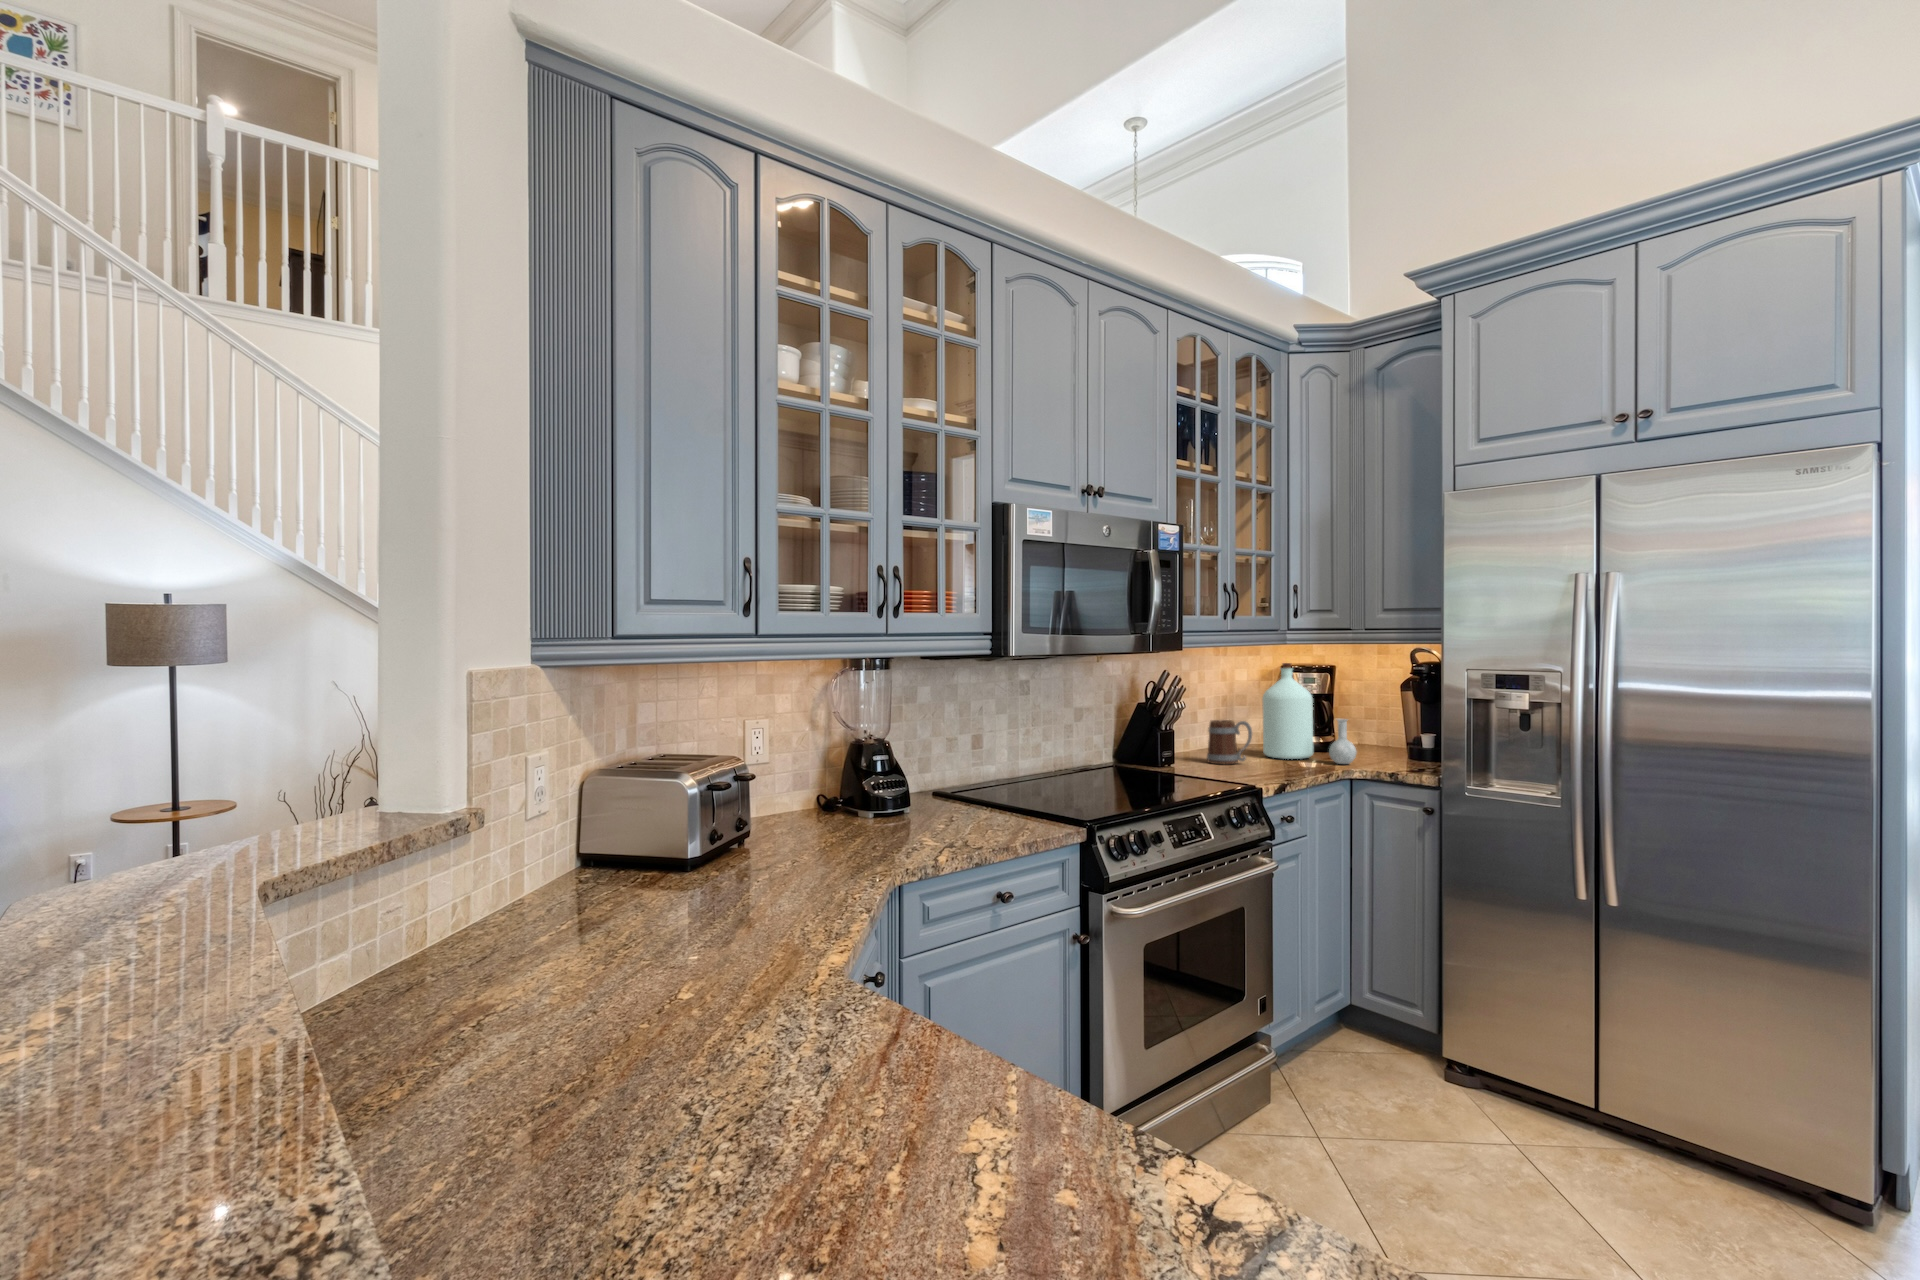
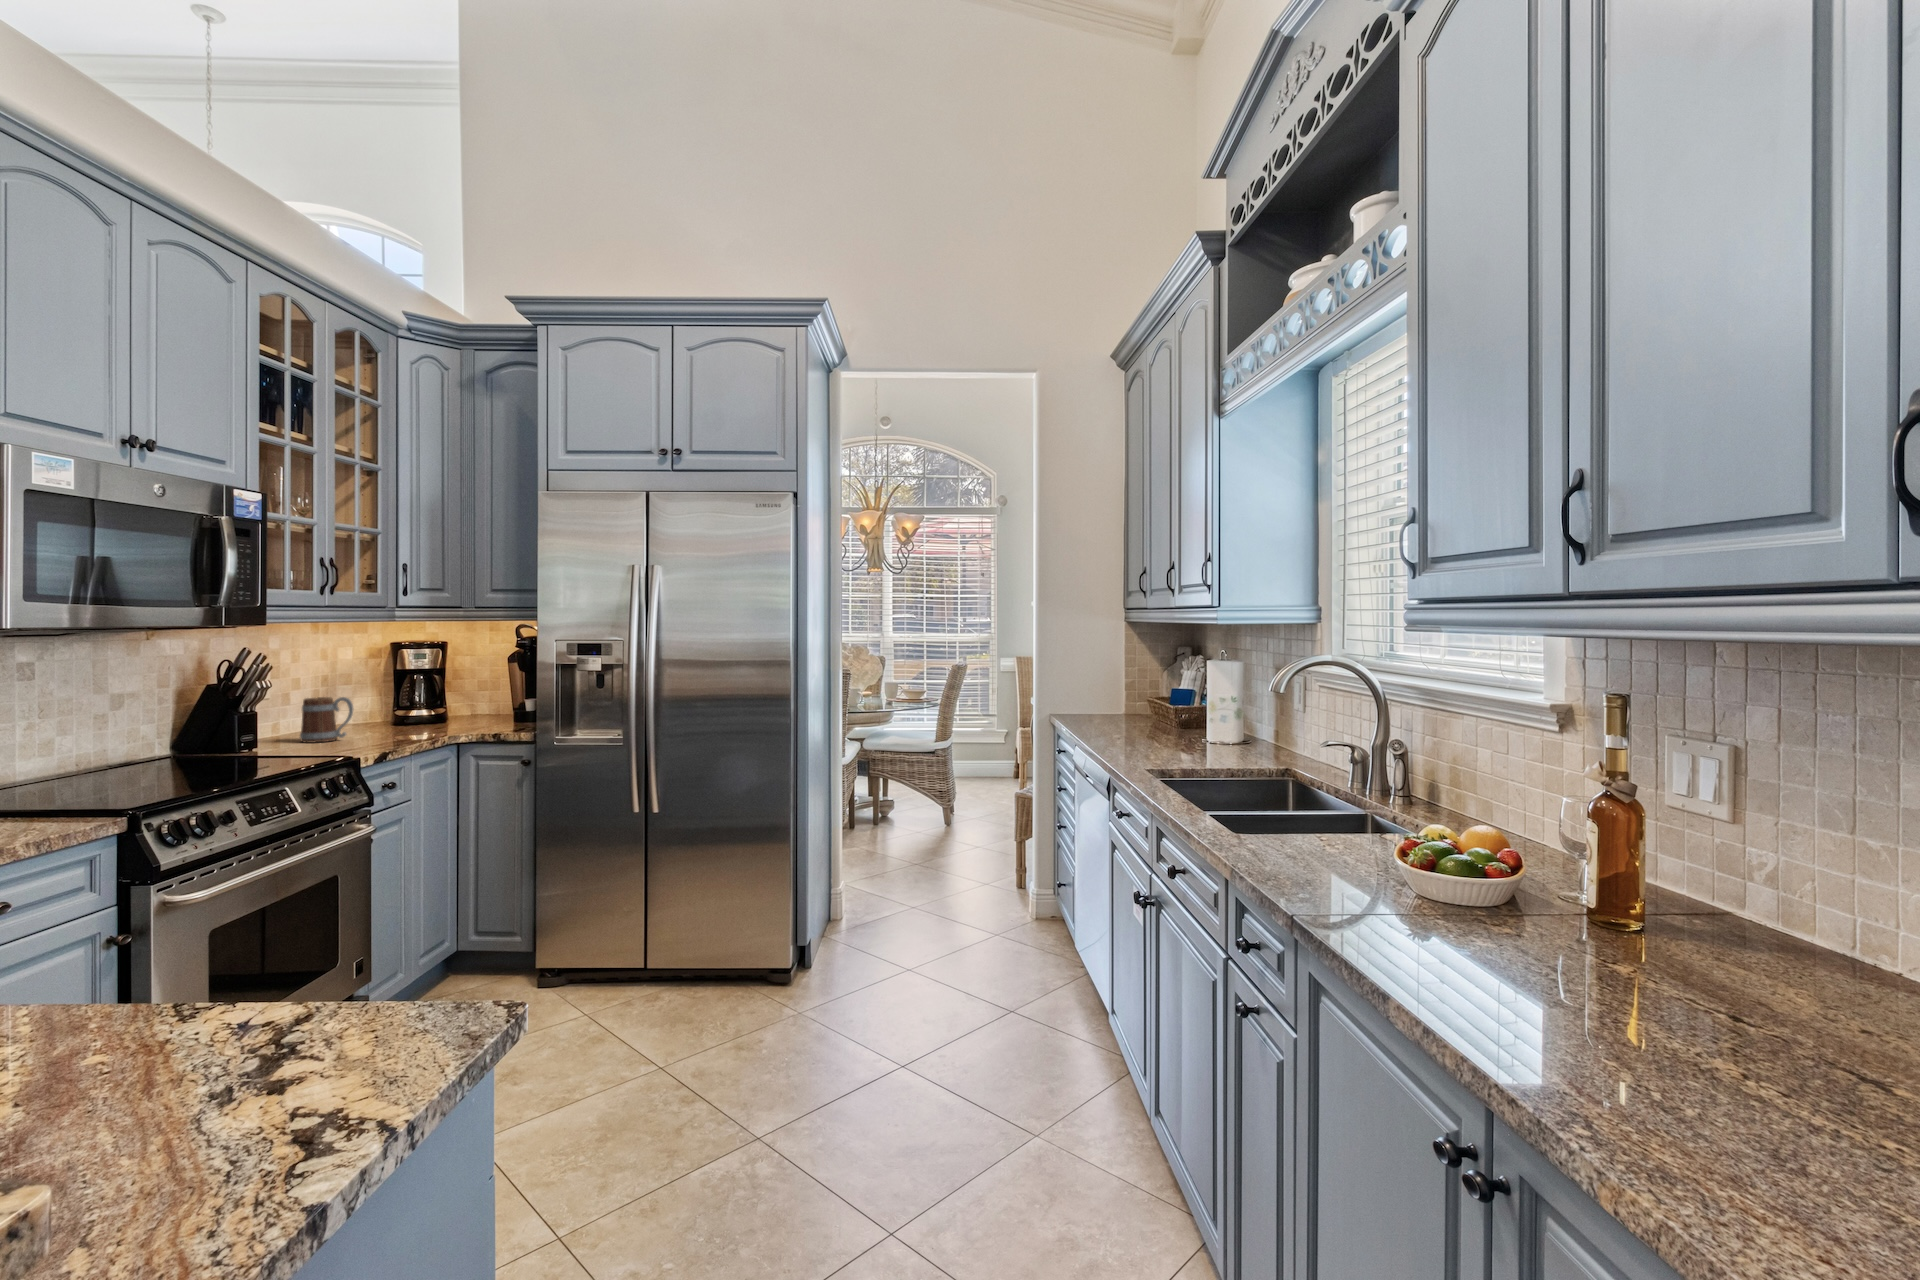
bottle: present [1262,663,1356,764] -> none [367,639,463,732]

